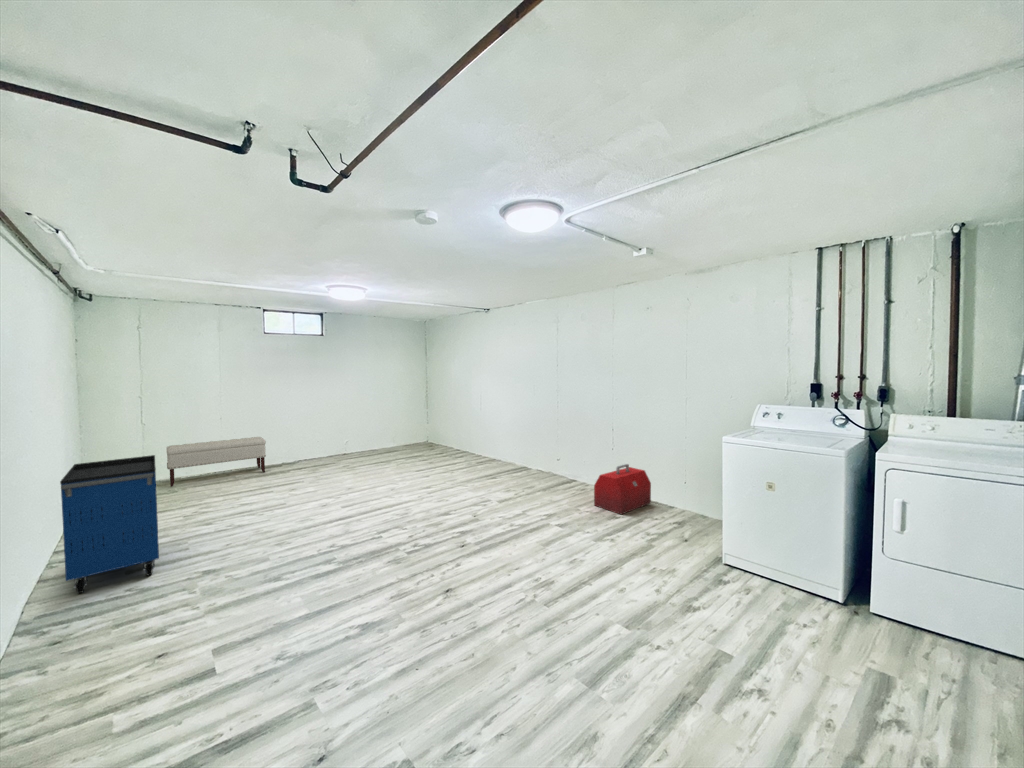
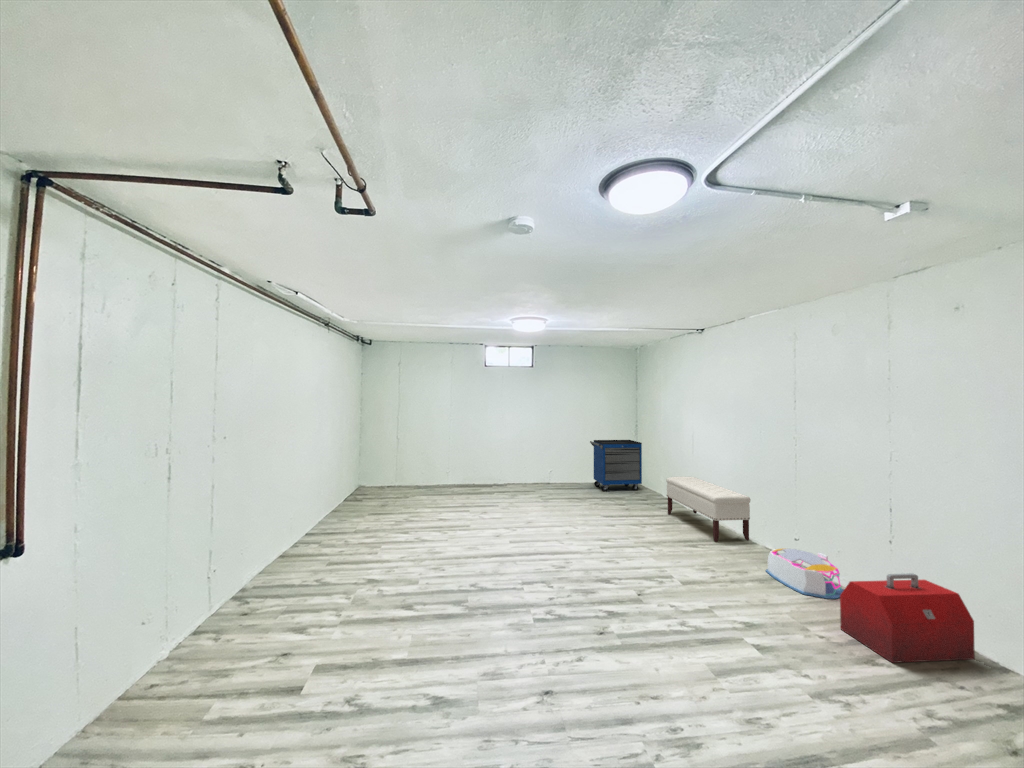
bench: present [166,437,266,487] -> present [666,476,750,542]
storage cabinet: present [60,455,159,593] -> present [590,440,642,491]
storage bin: none [545,465,589,493] -> present [766,549,843,599]

